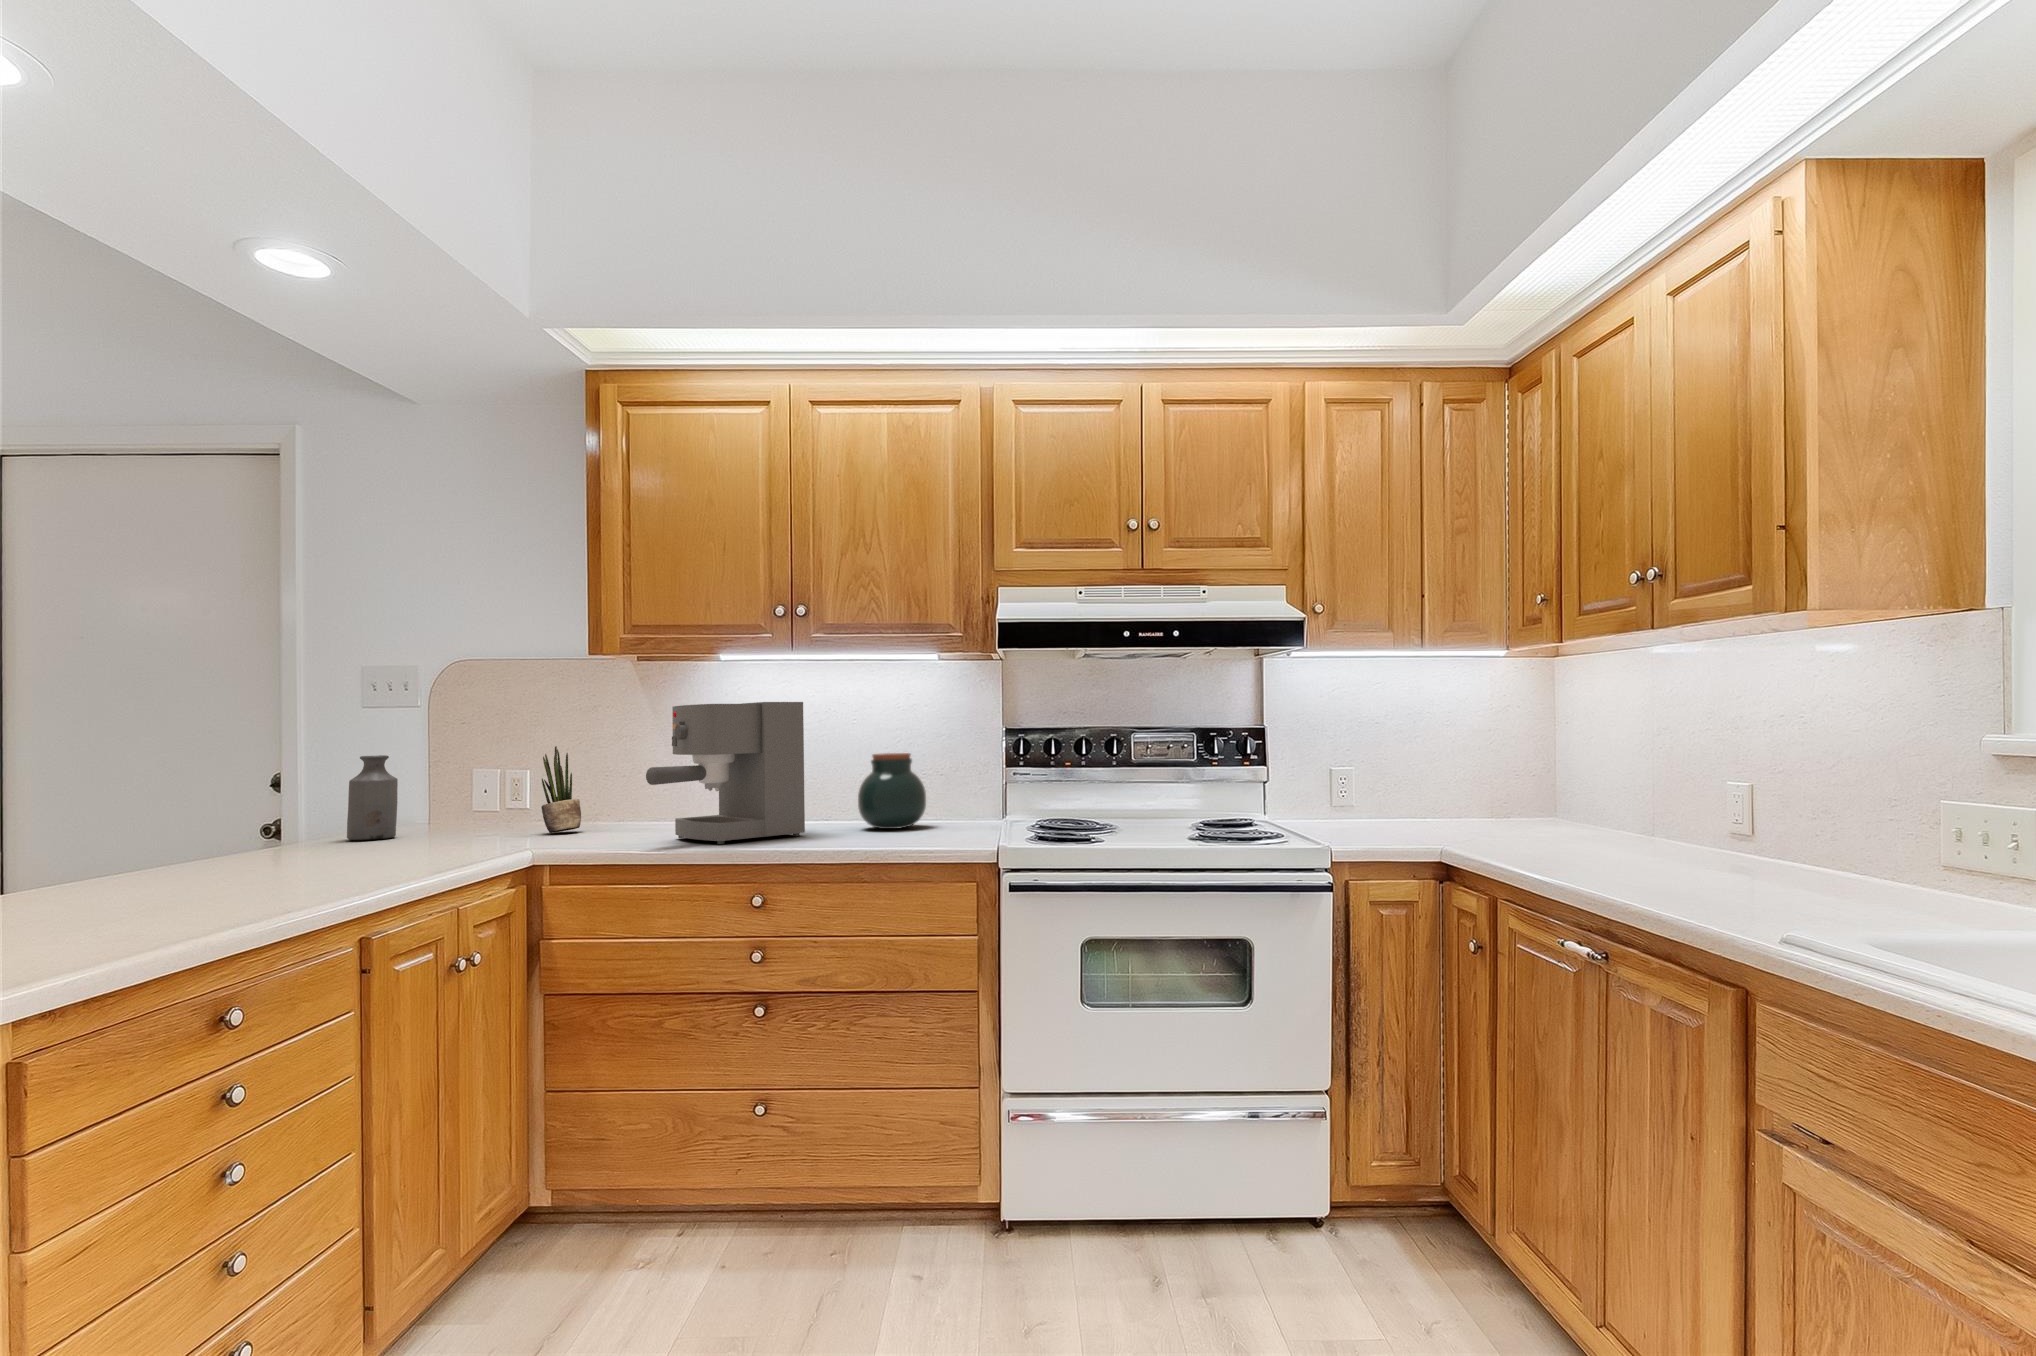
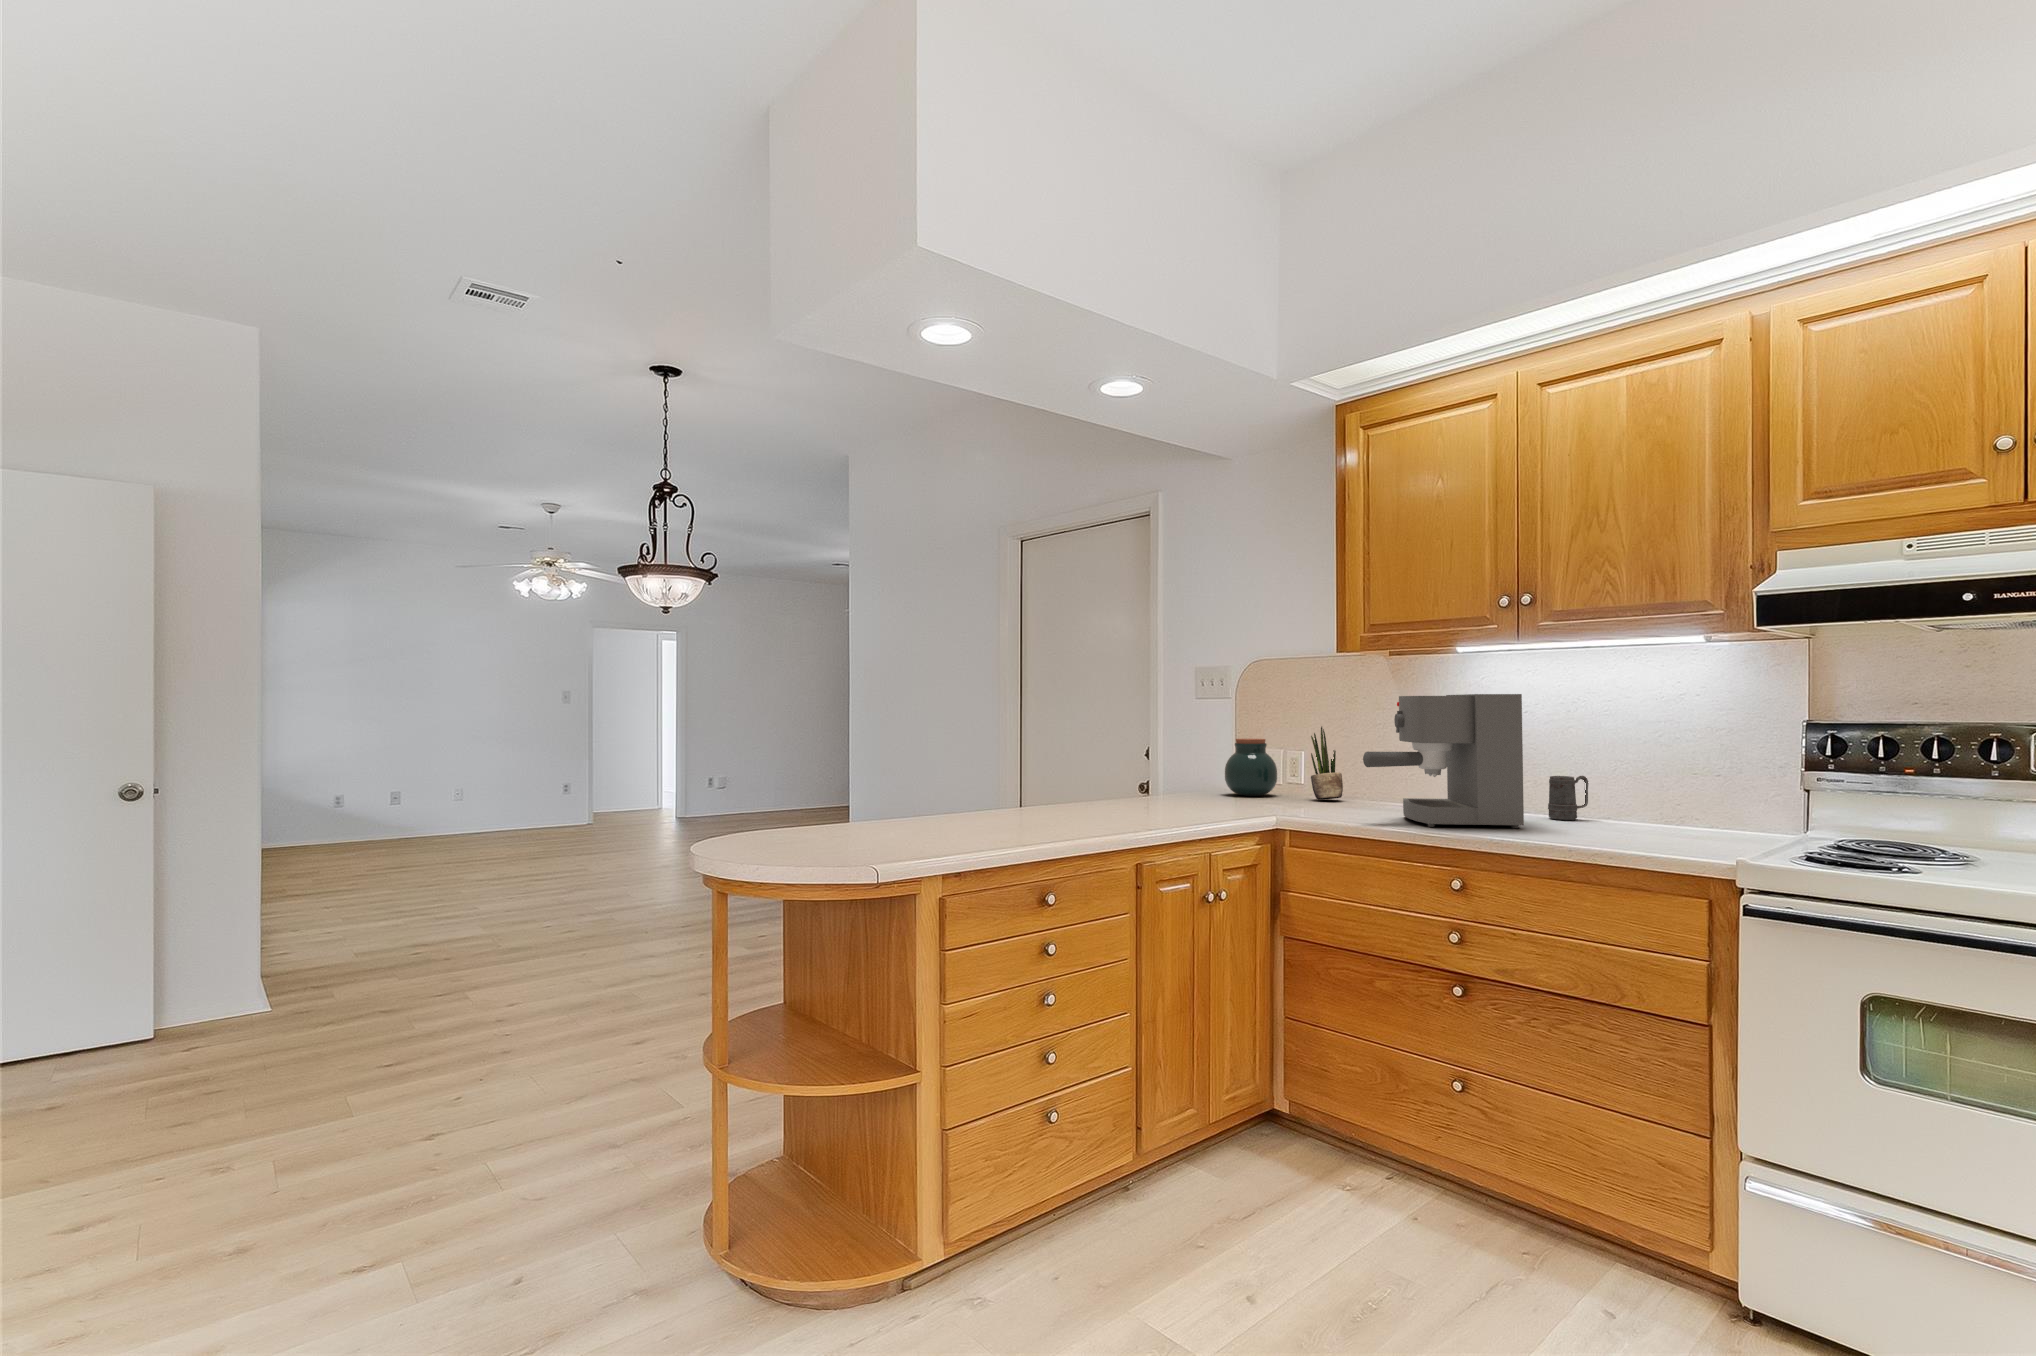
jar: present [858,753,926,829] -> present [1225,739,1277,796]
bottle: present [347,755,398,841] -> none [1185,728,1217,791]
mug: none [807,782,841,826] -> present [1548,776,1589,820]

